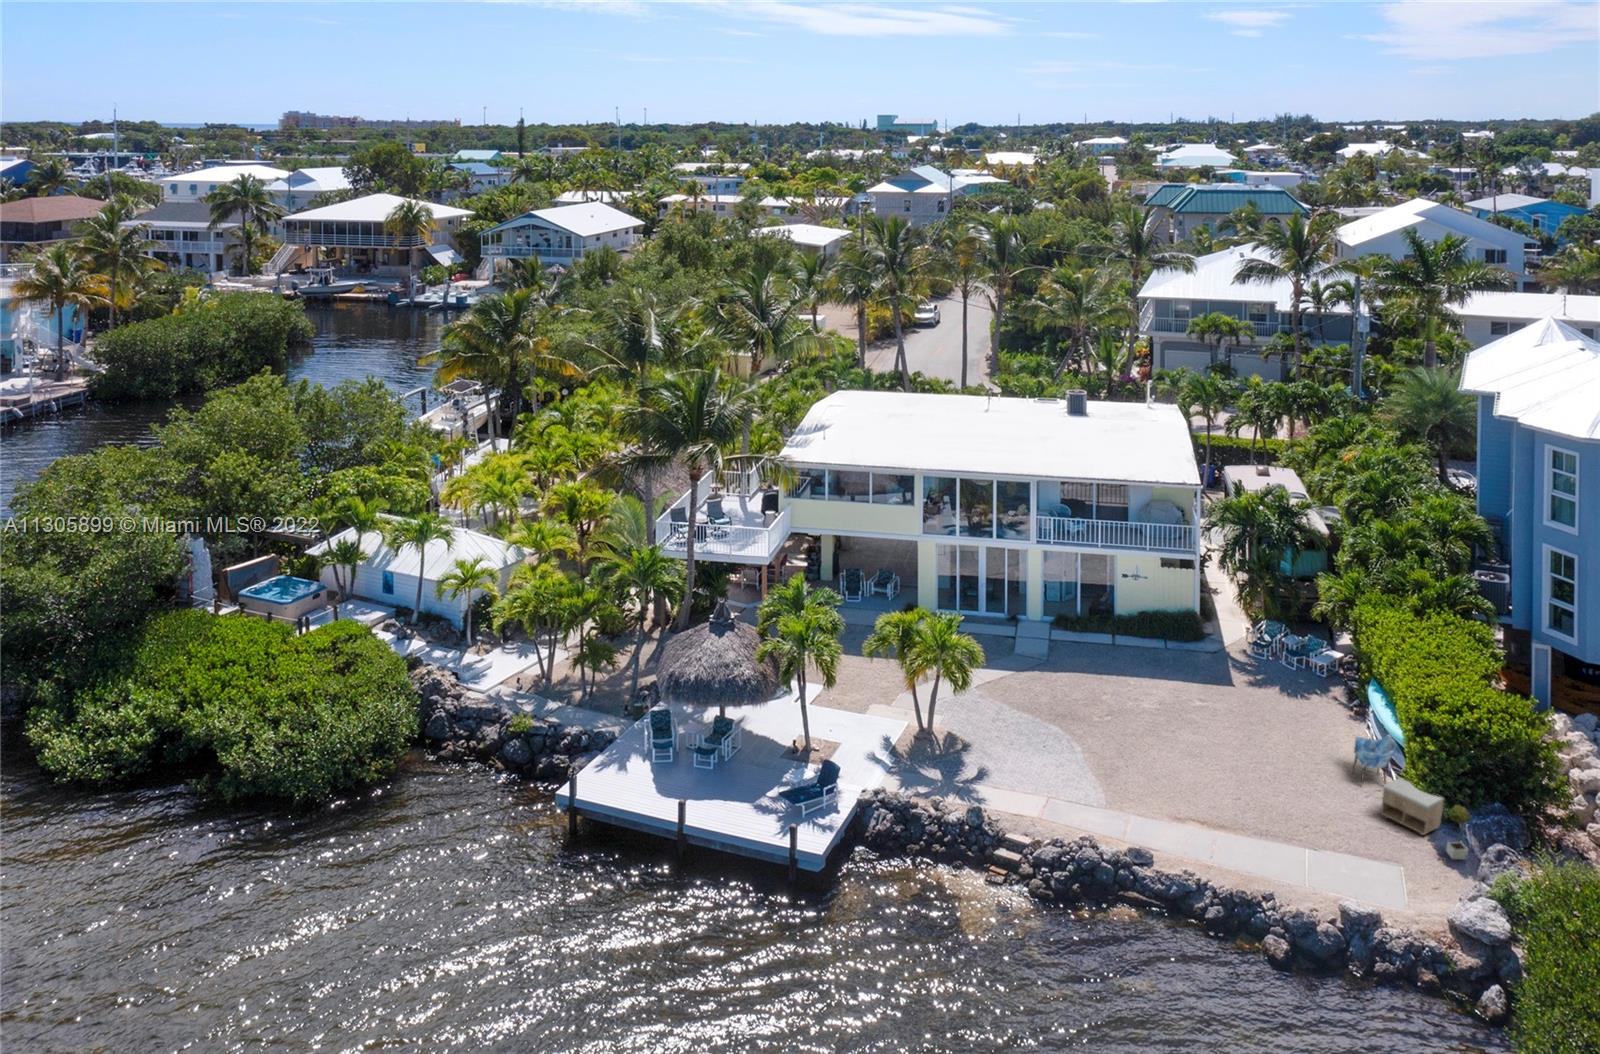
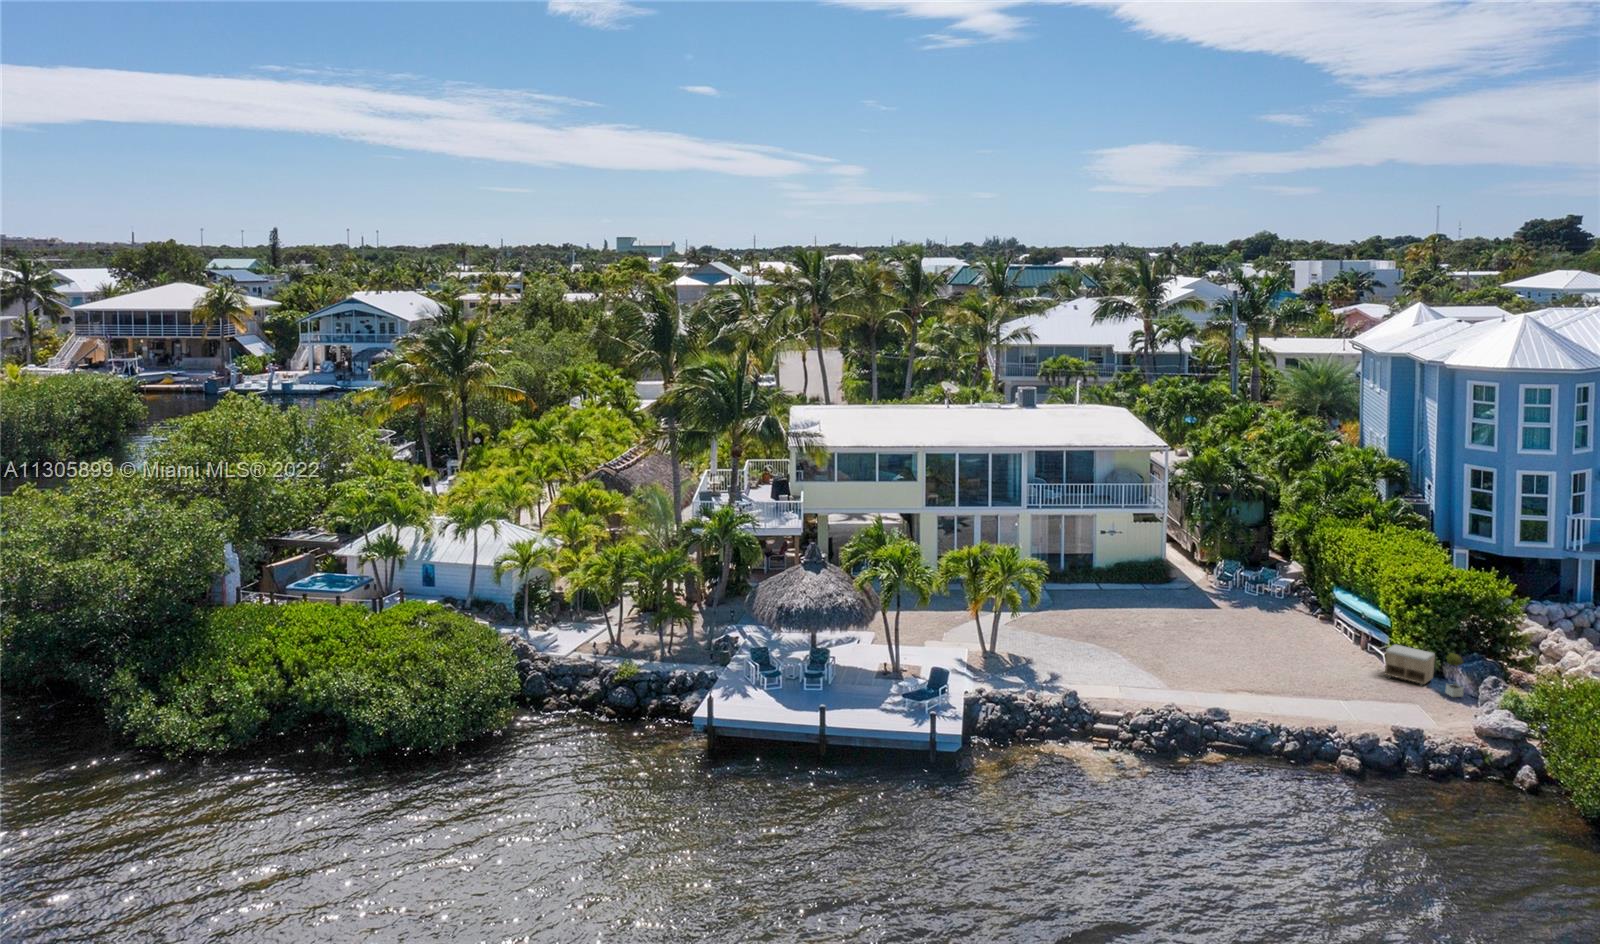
armchair: present [1353,734,1397,786] -> none [1347,617,1384,662]

